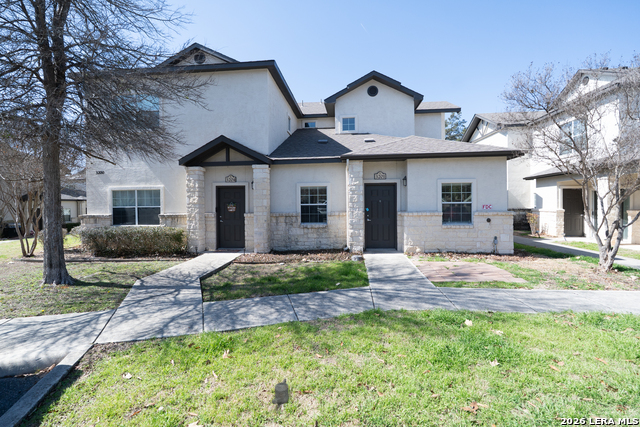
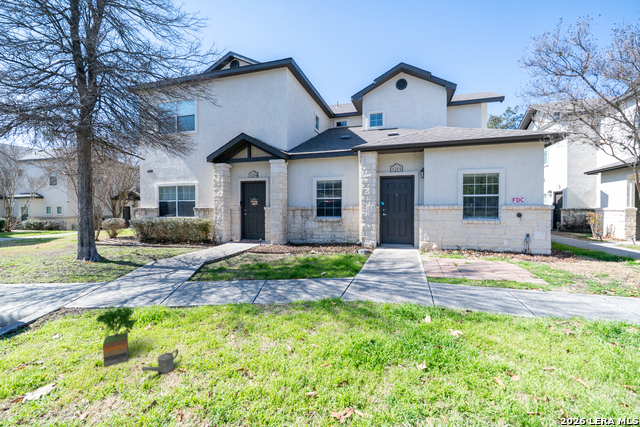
potted tree: none [200,342,241,405] -> present [96,308,137,367]

